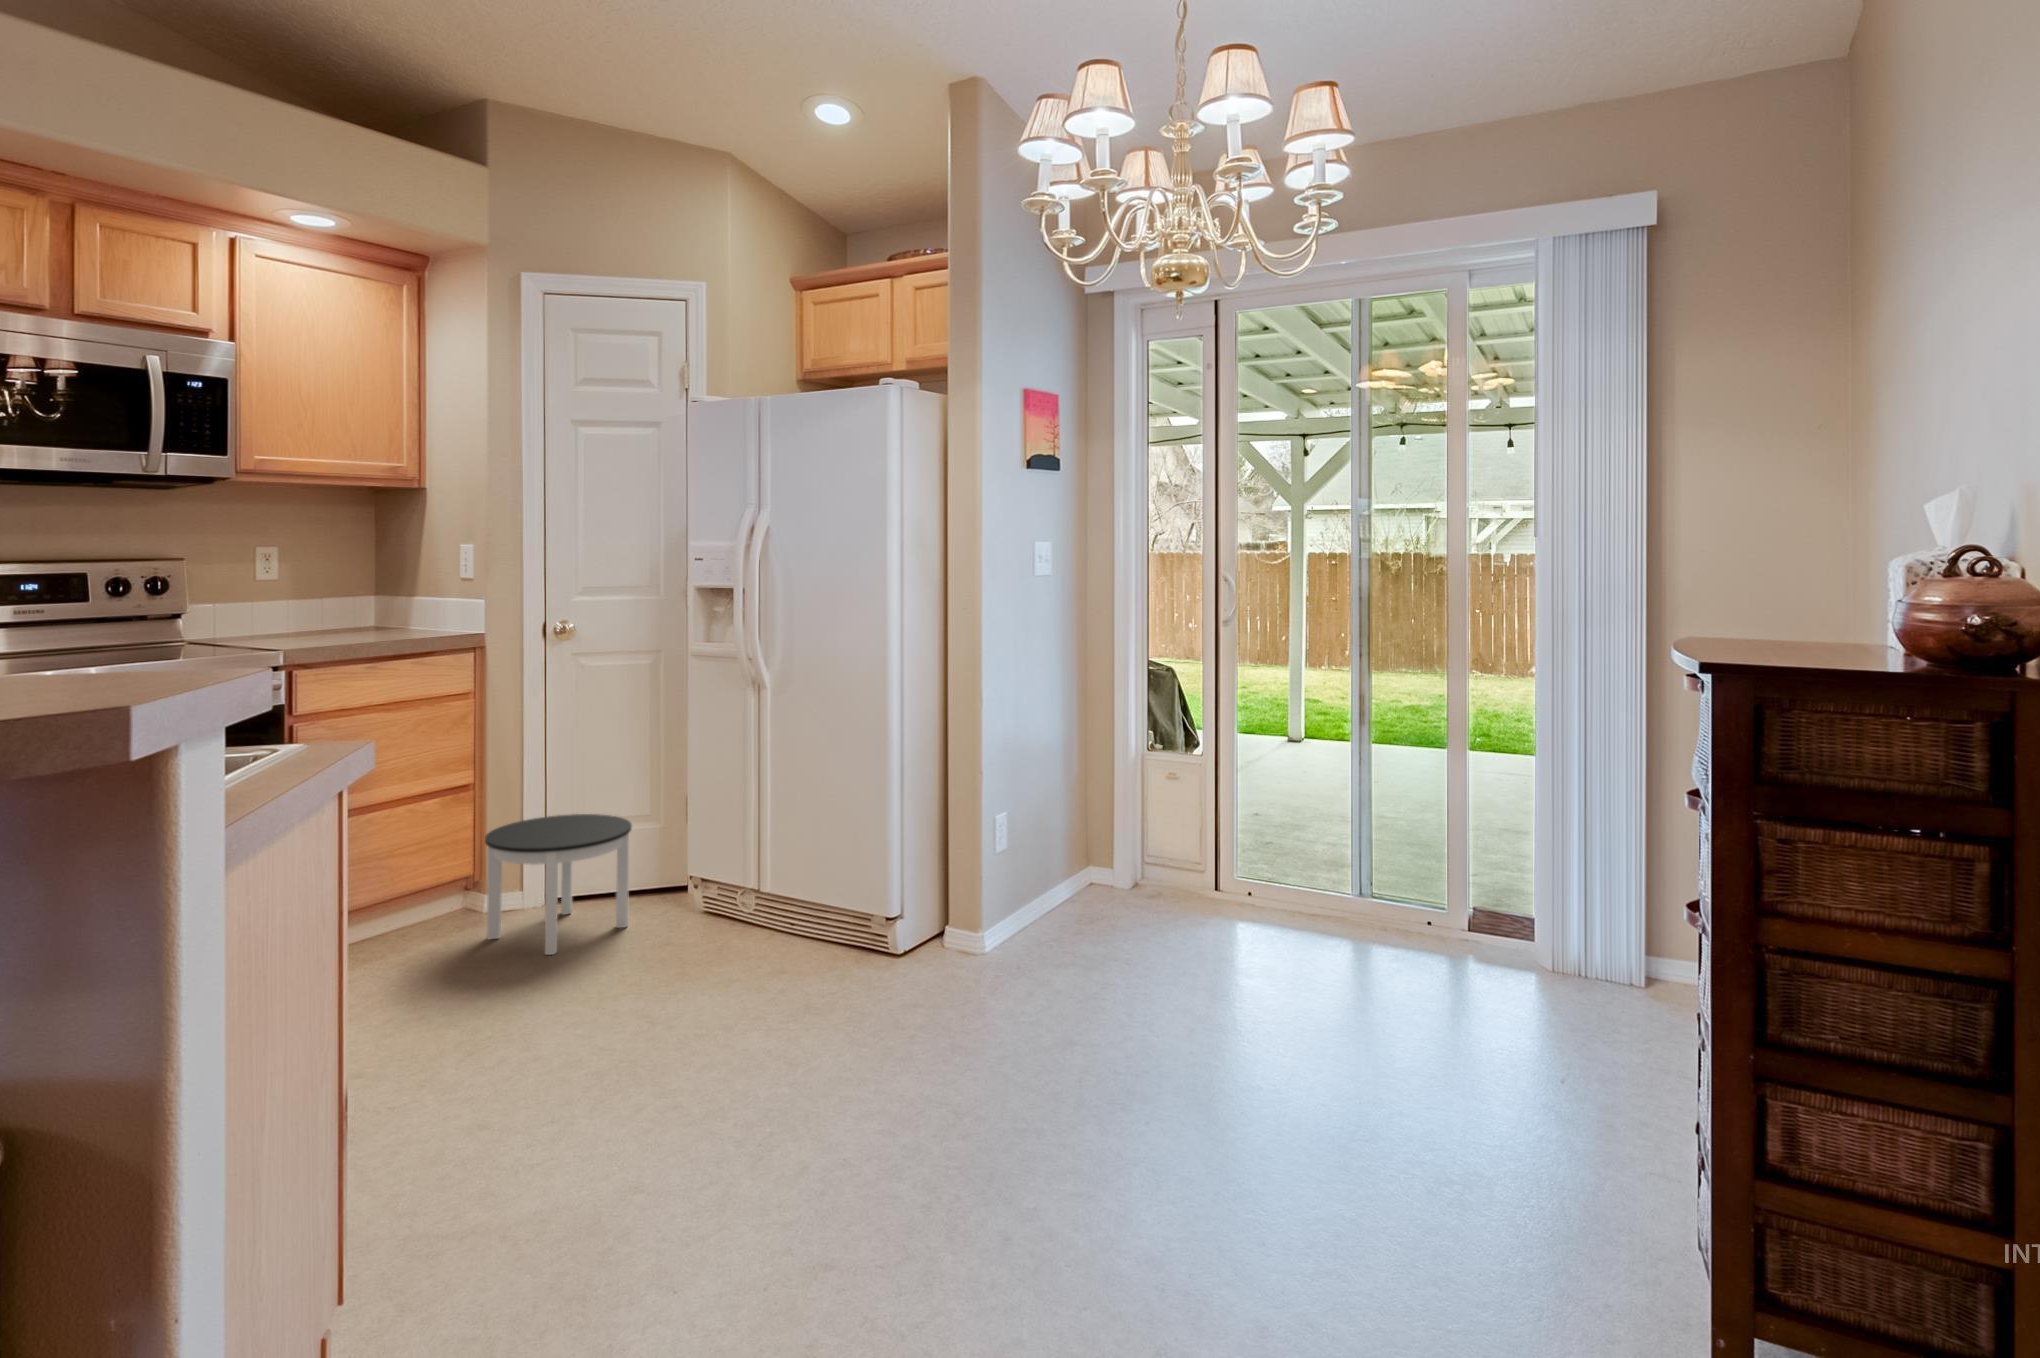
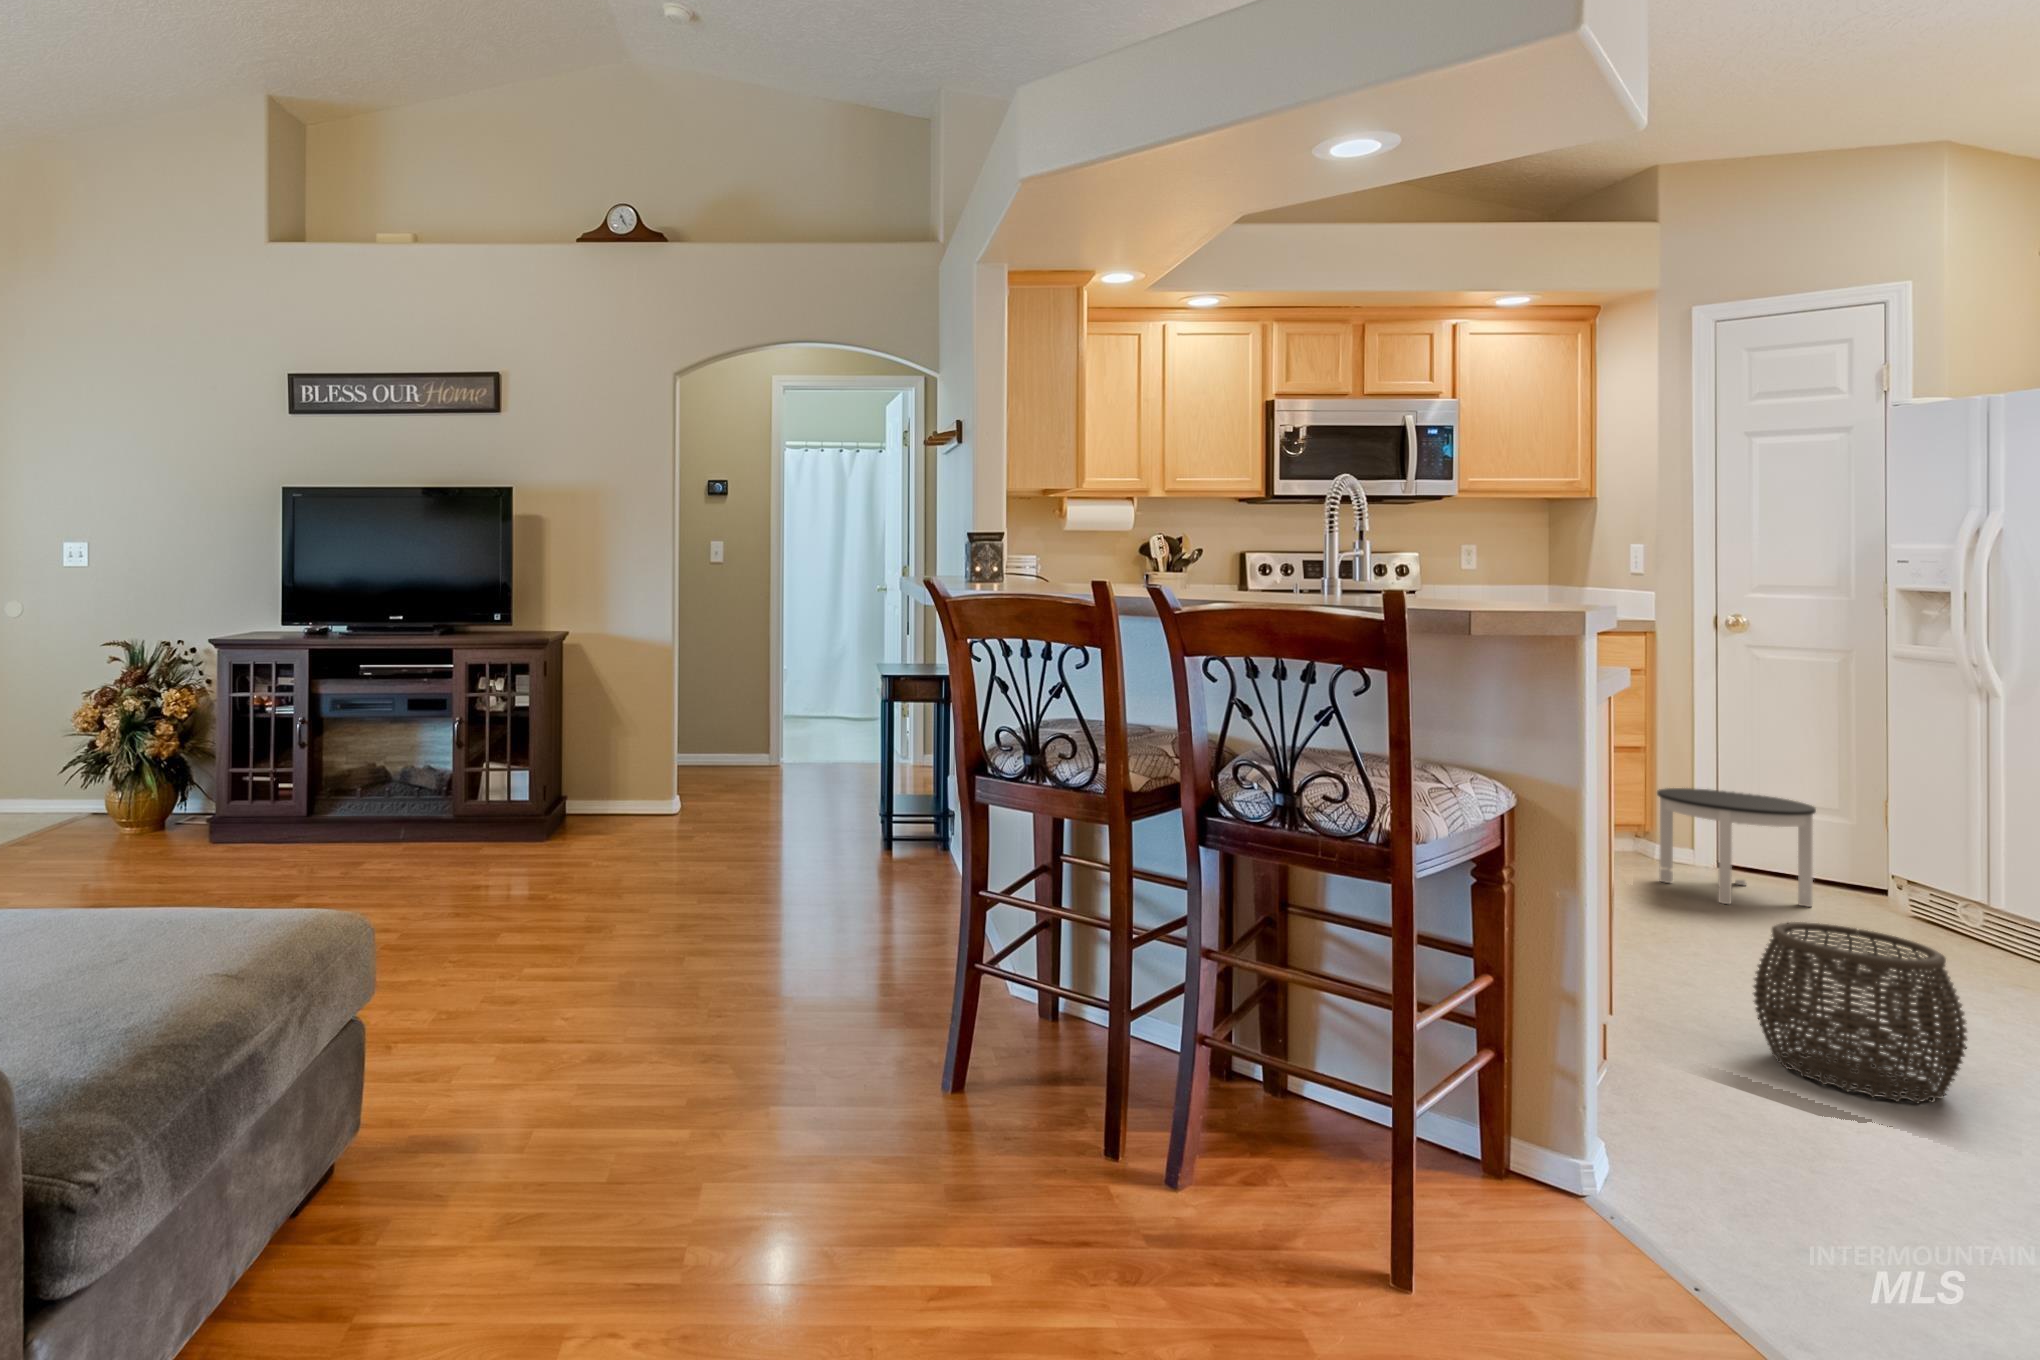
woven basket: none [574,1050,776,1297] -> present [1753,922,1967,1103]

